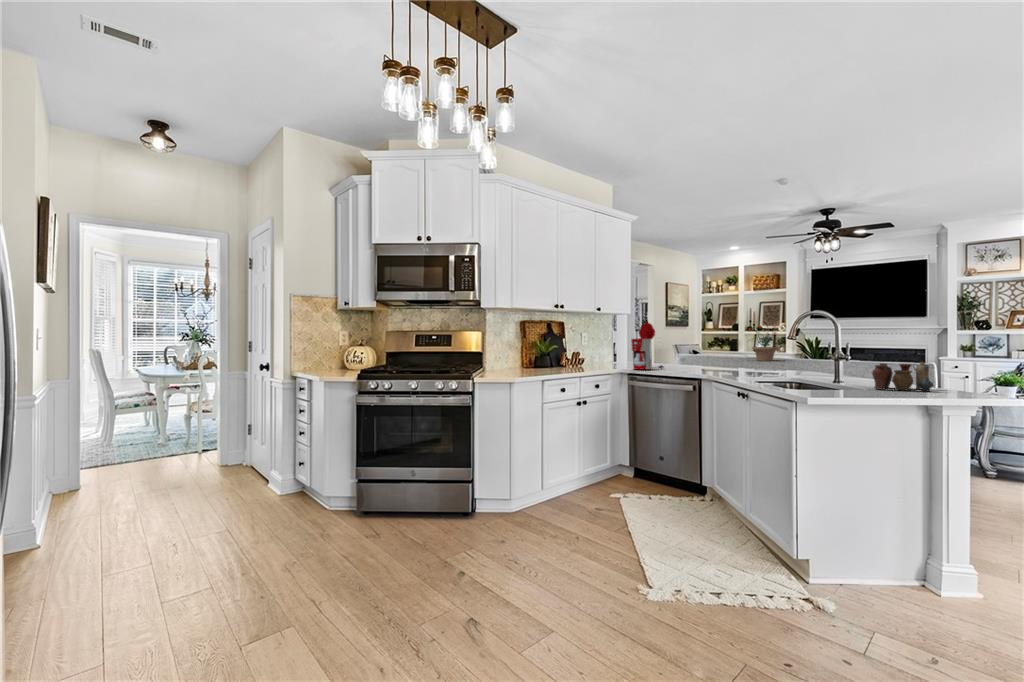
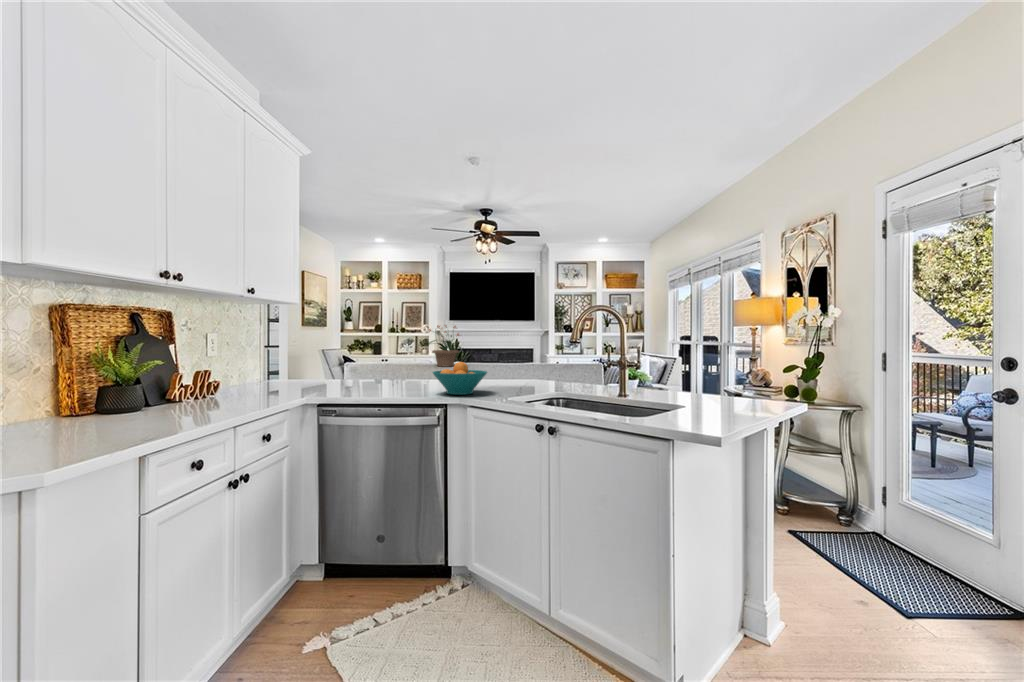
coffee maker: present [631,322,663,369] -> none [316,316,362,396]
fruit bowl: none [699,351,739,374] -> present [433,362,487,395]
vase: present [872,362,933,391] -> none [687,371,755,410]

